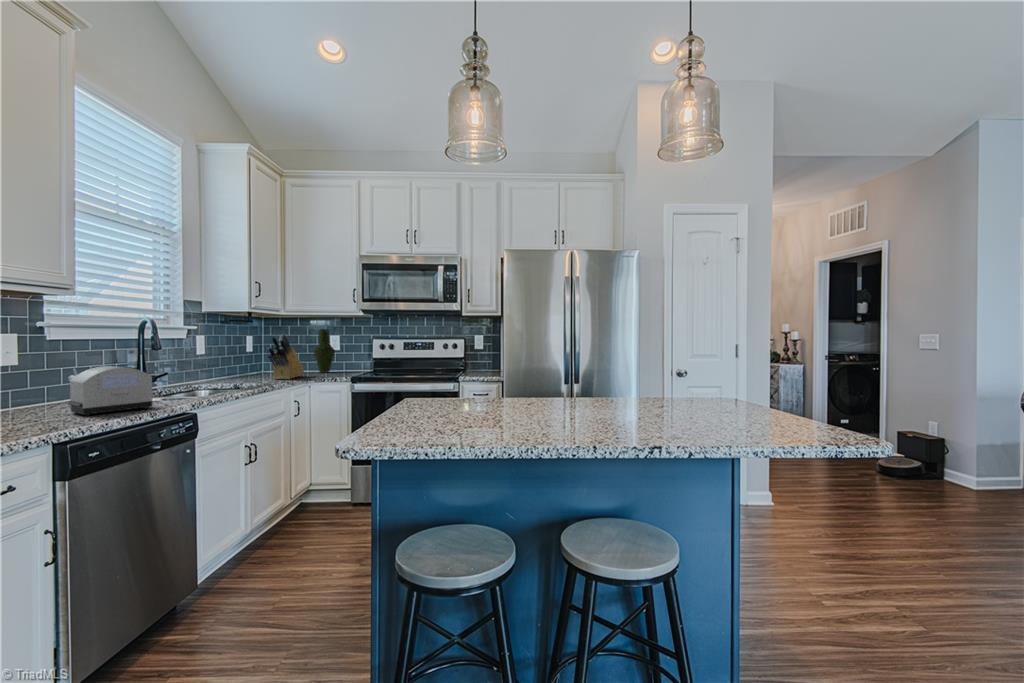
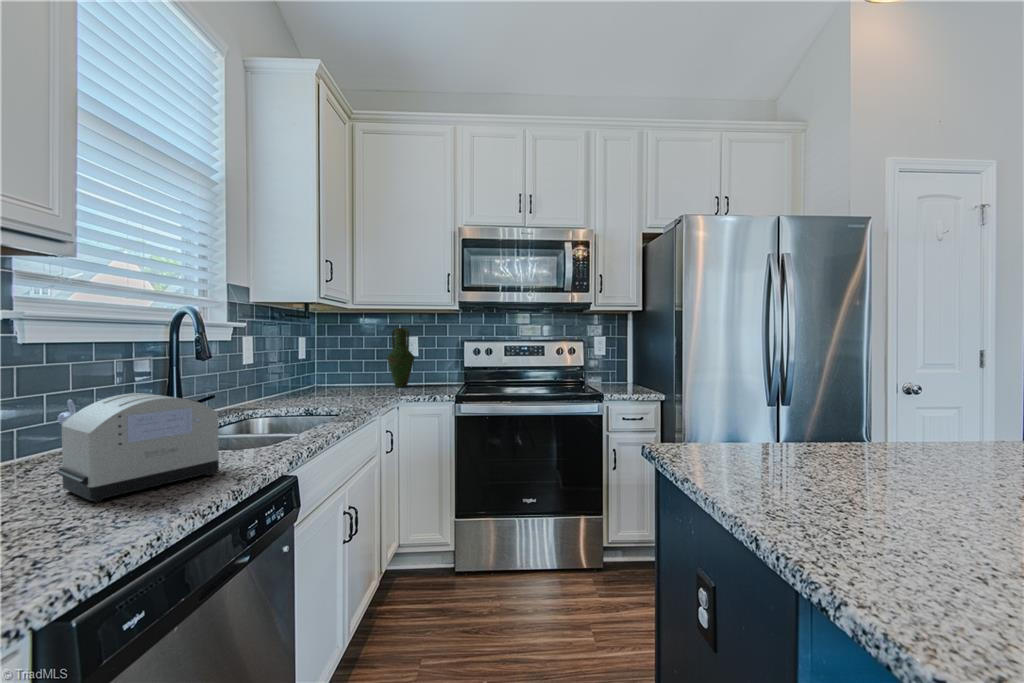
knife block: present [268,334,304,379] -> none [345,334,384,400]

